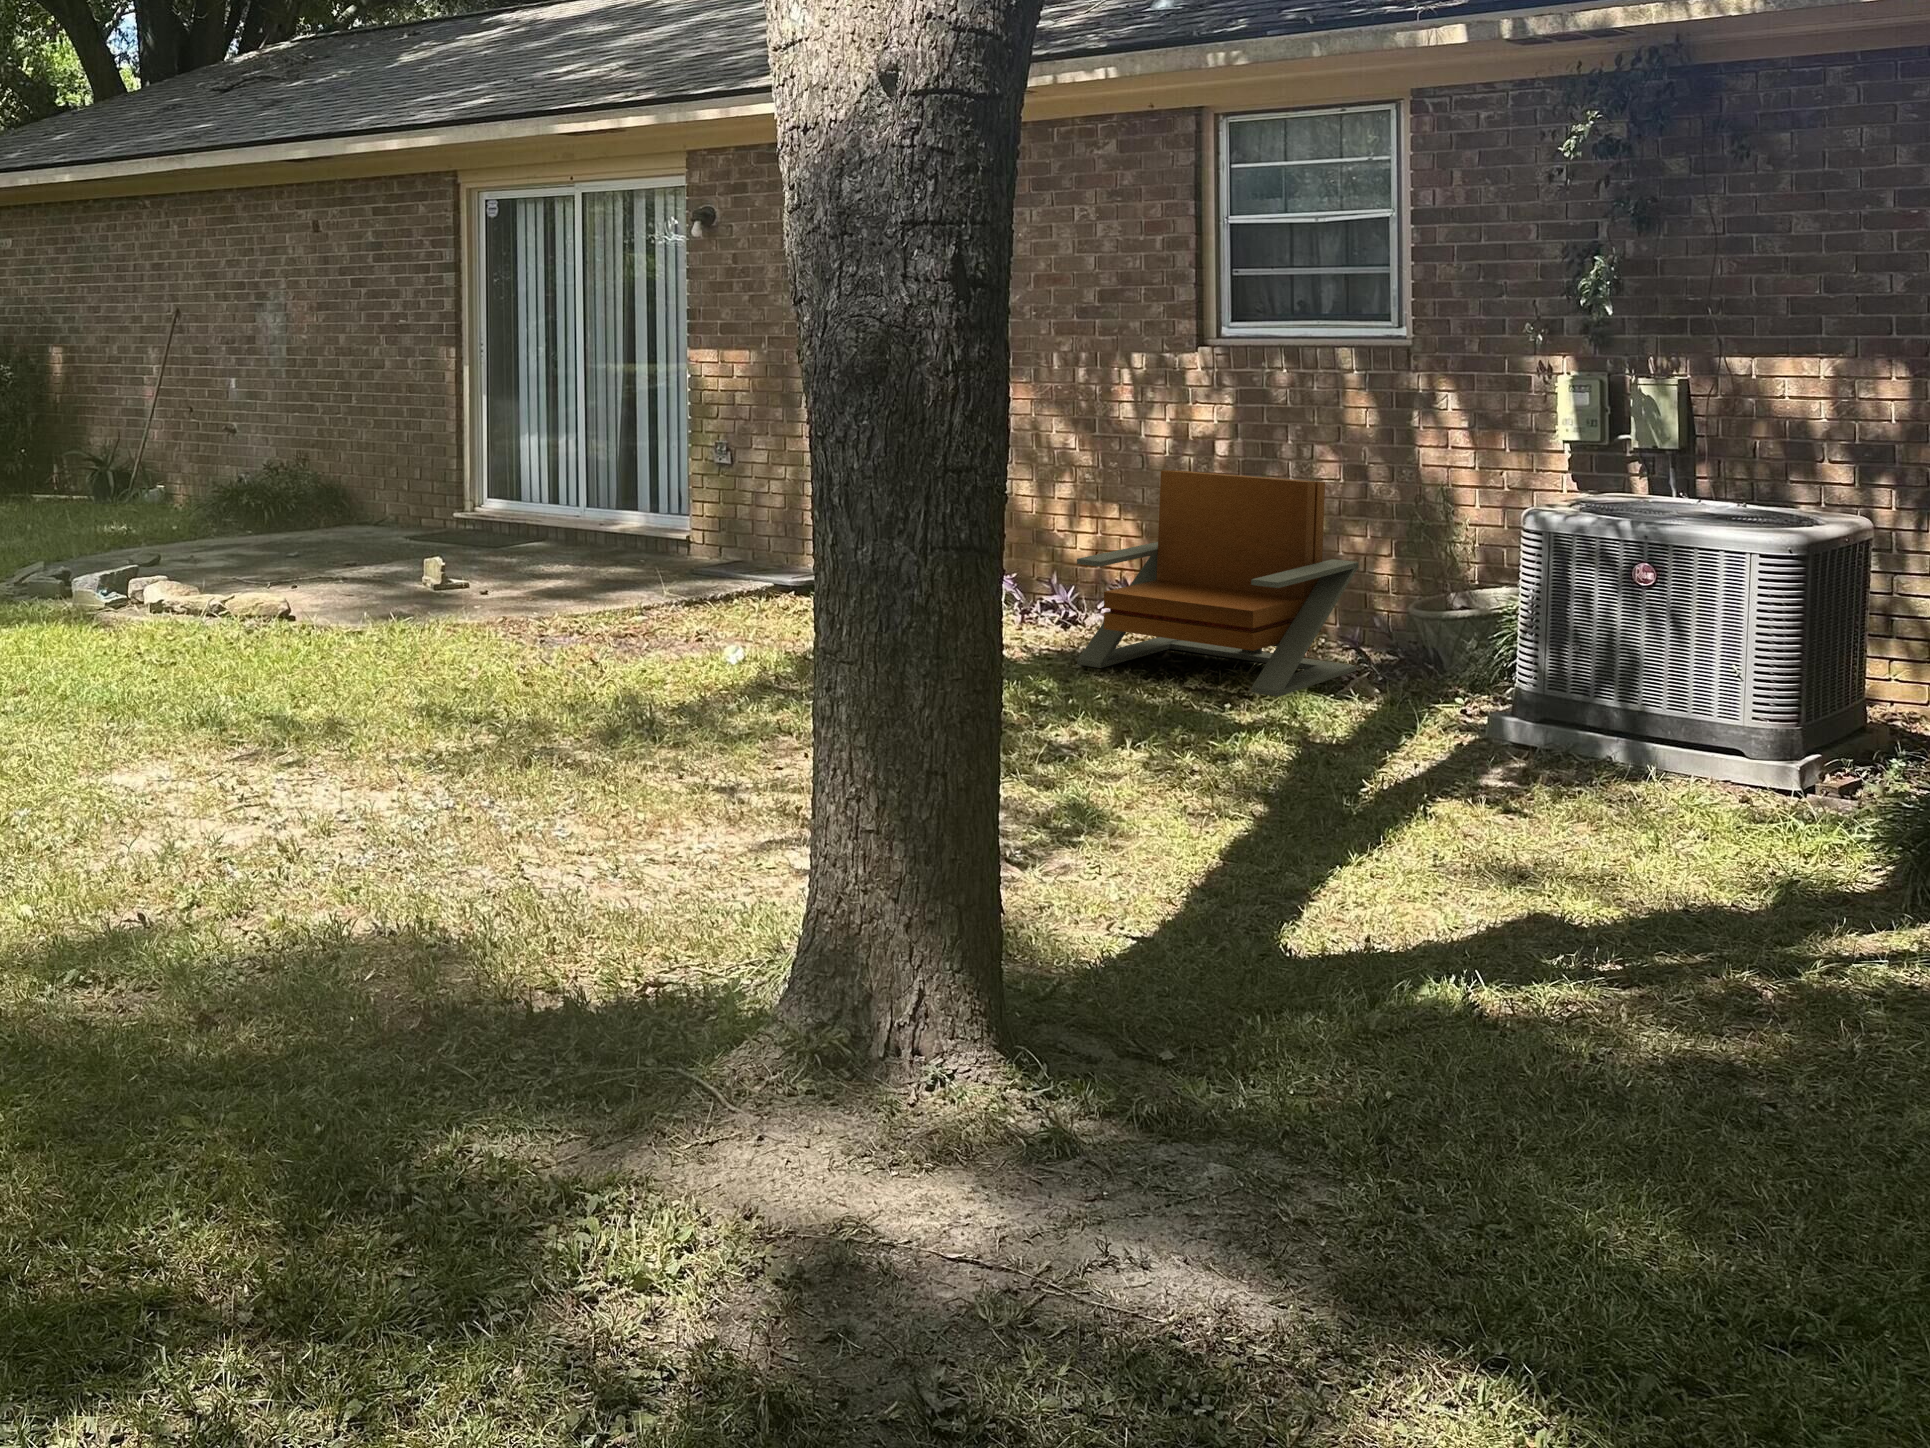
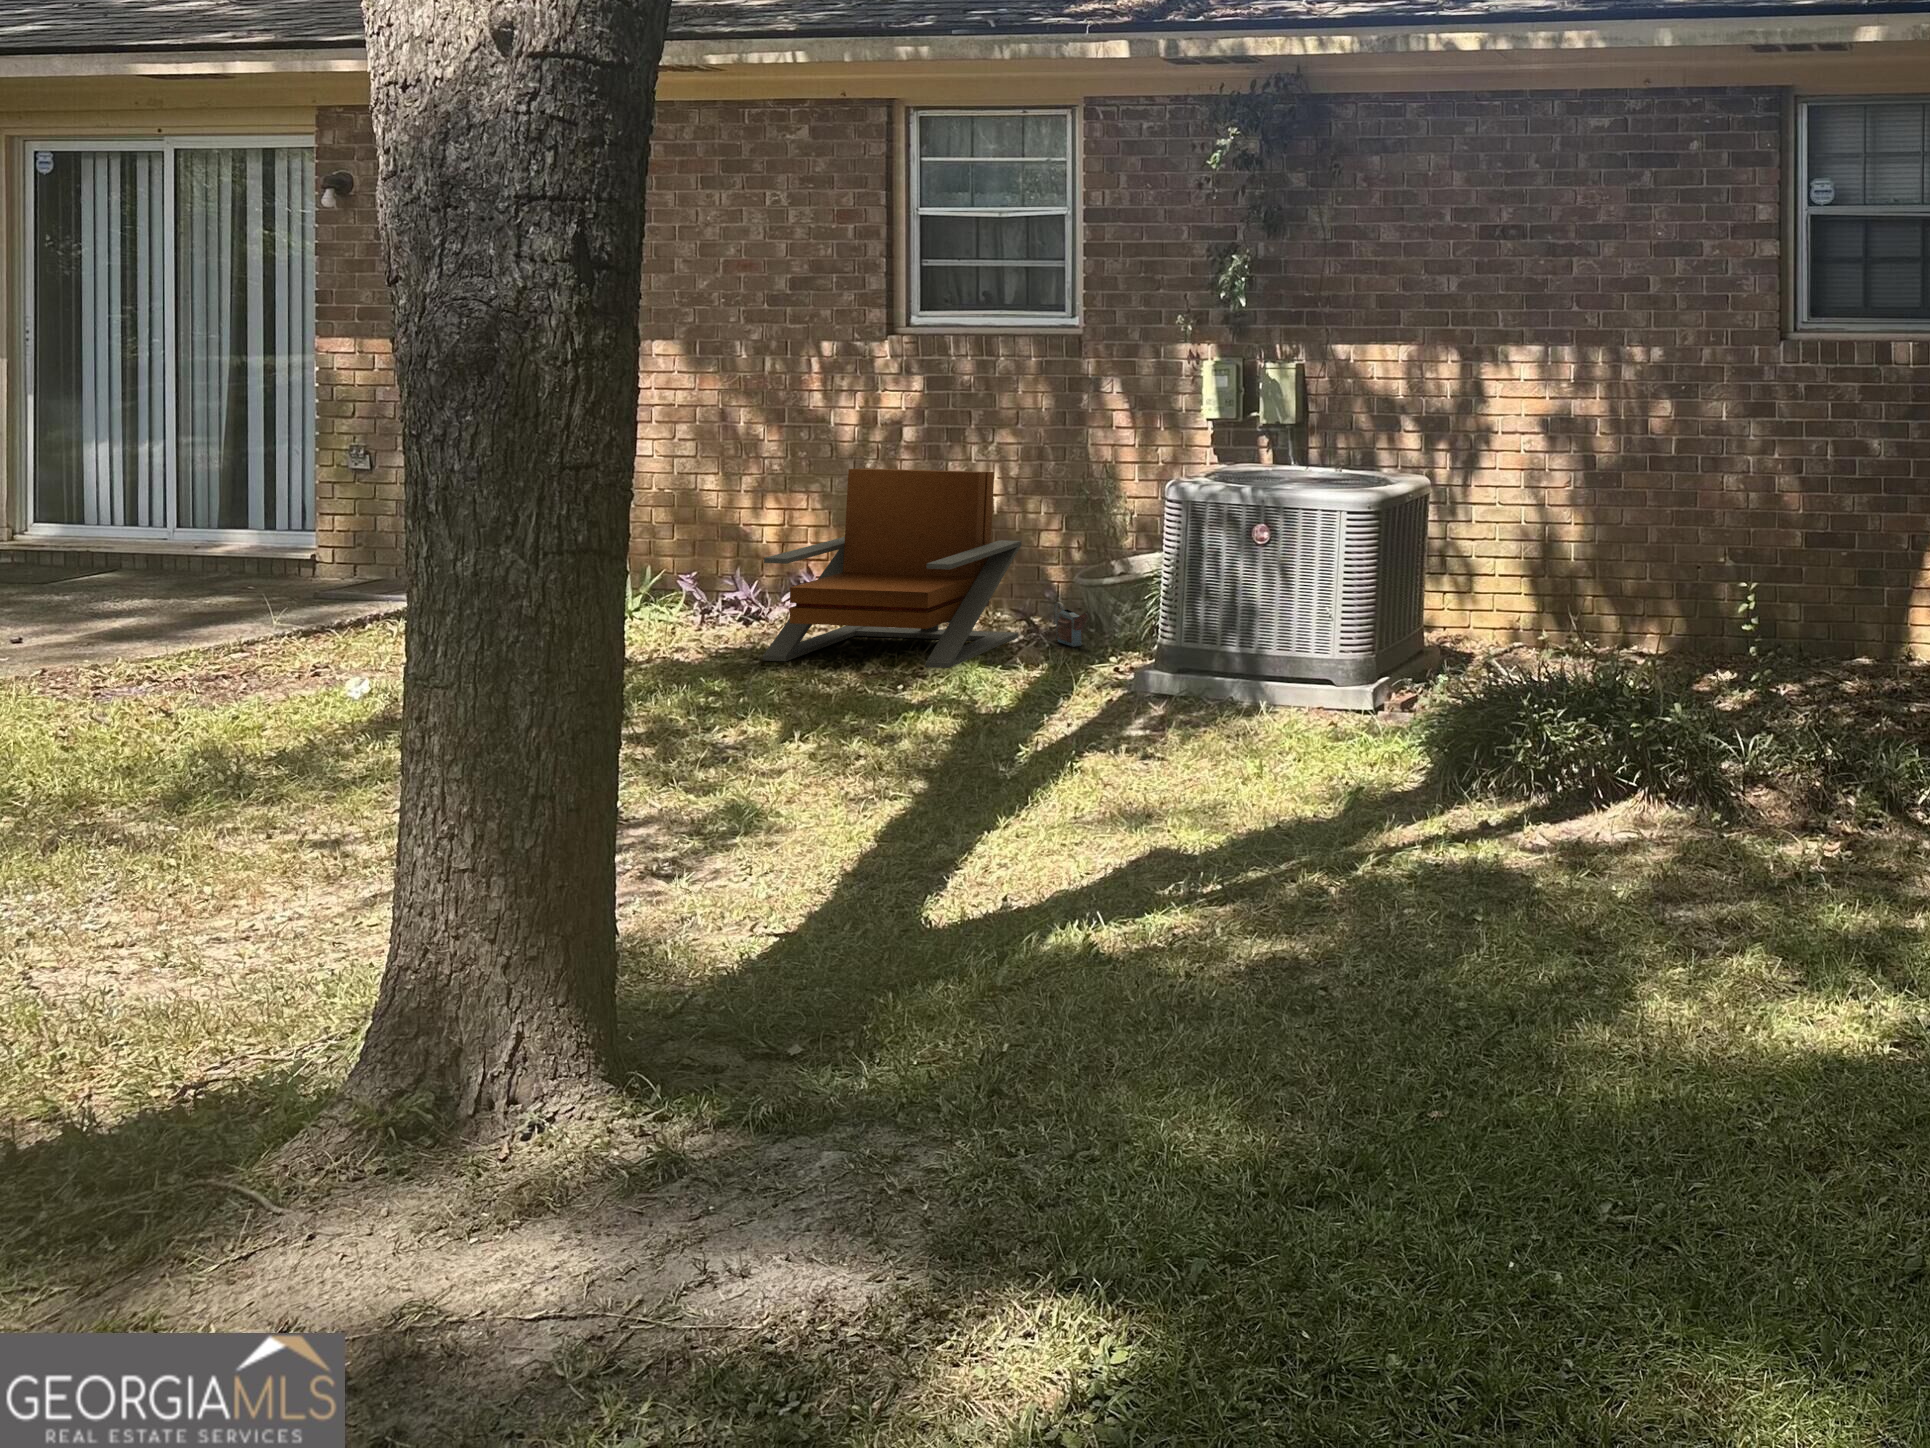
watering can: none [1399,636,1445,690] -> present [1053,602,1089,647]

